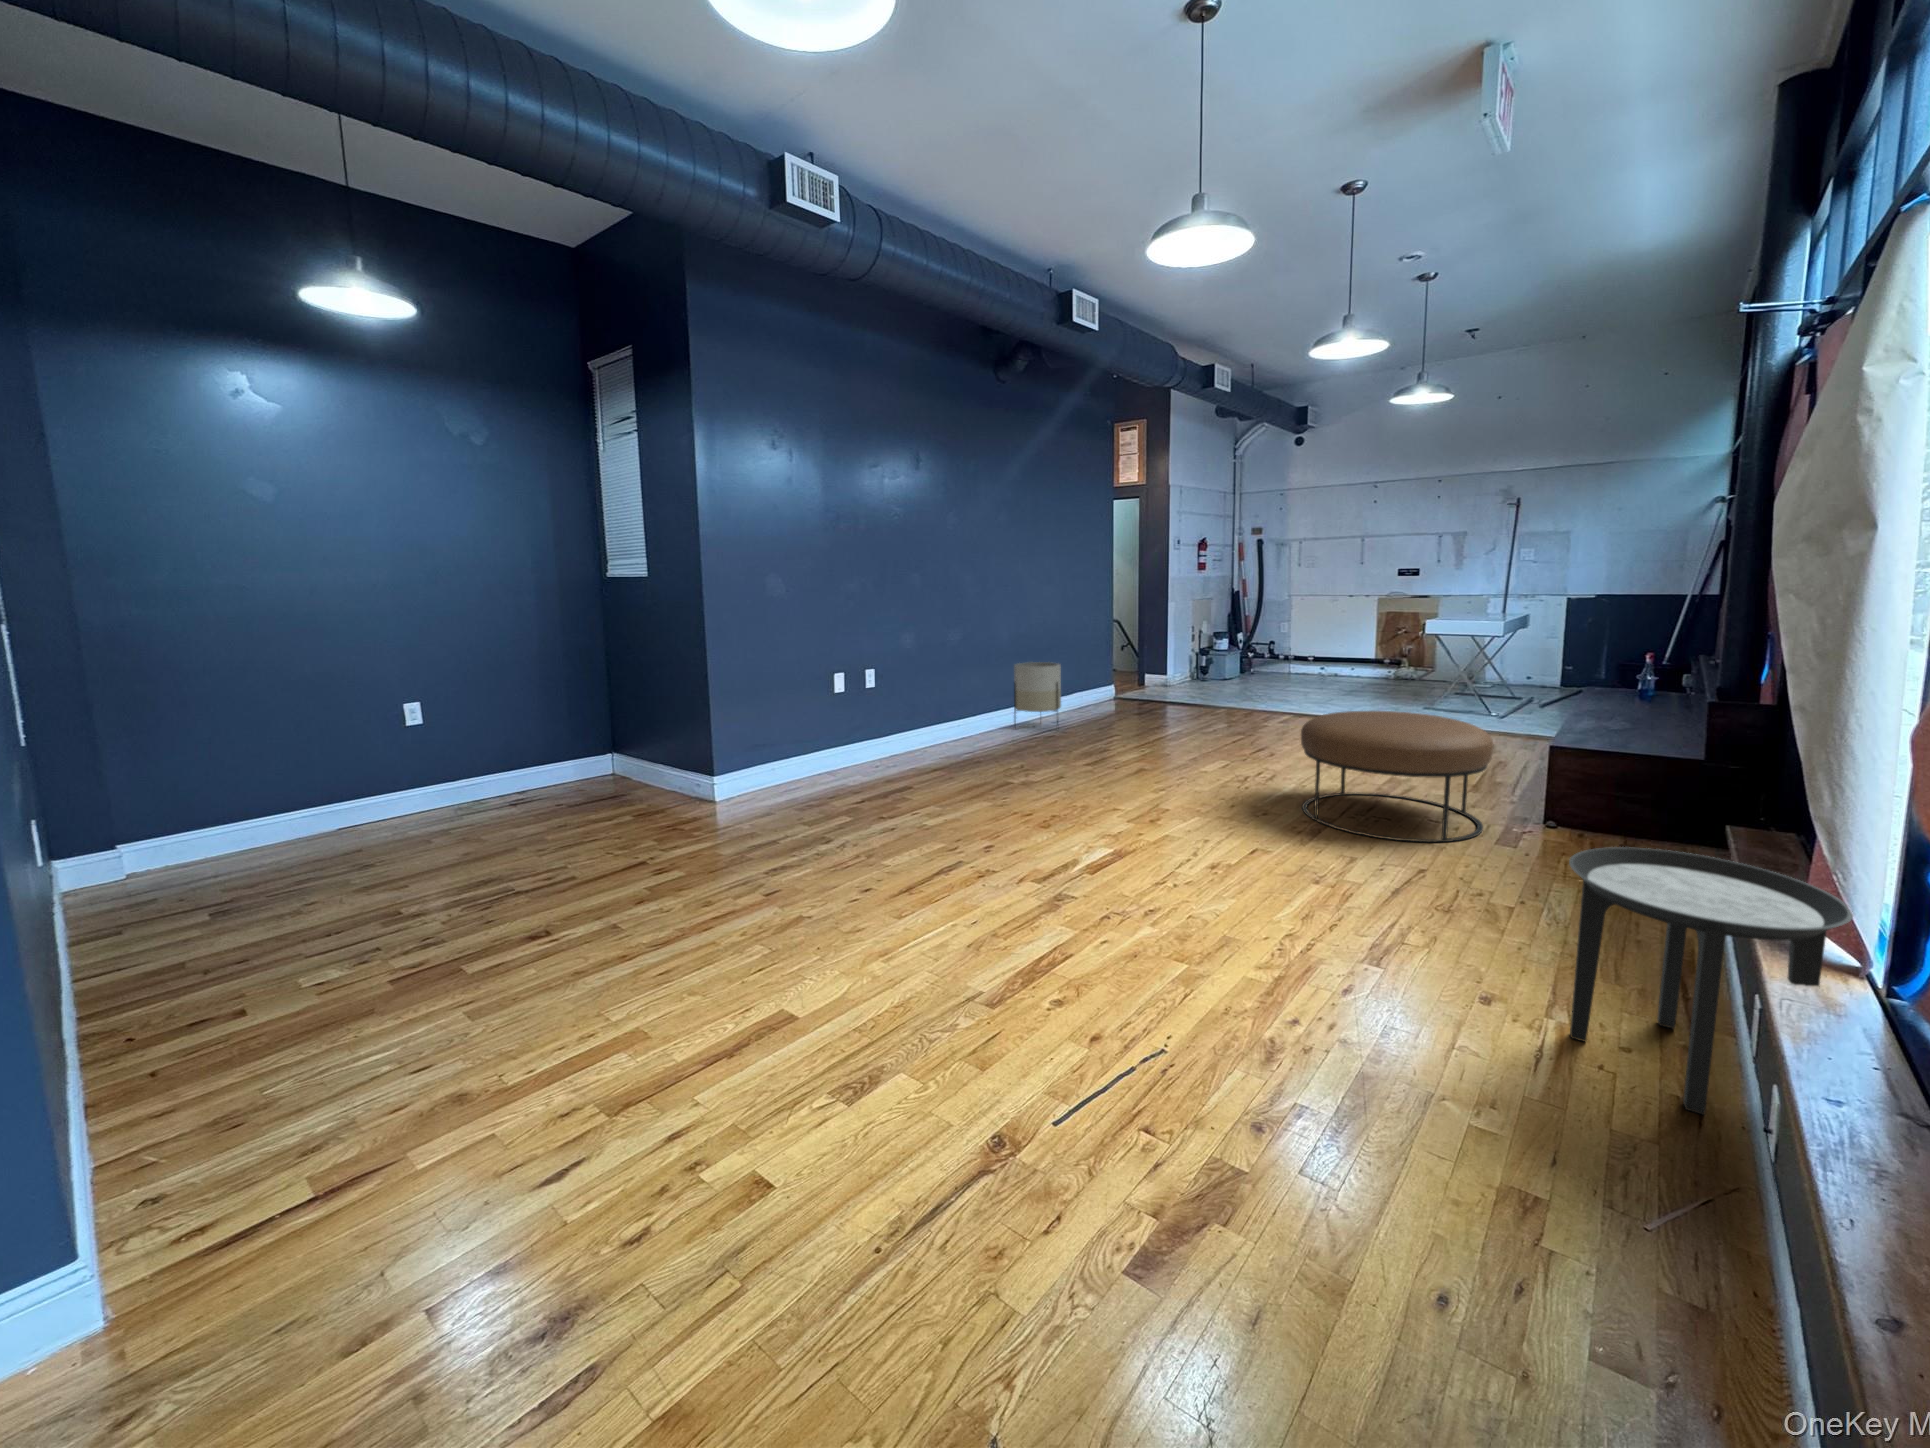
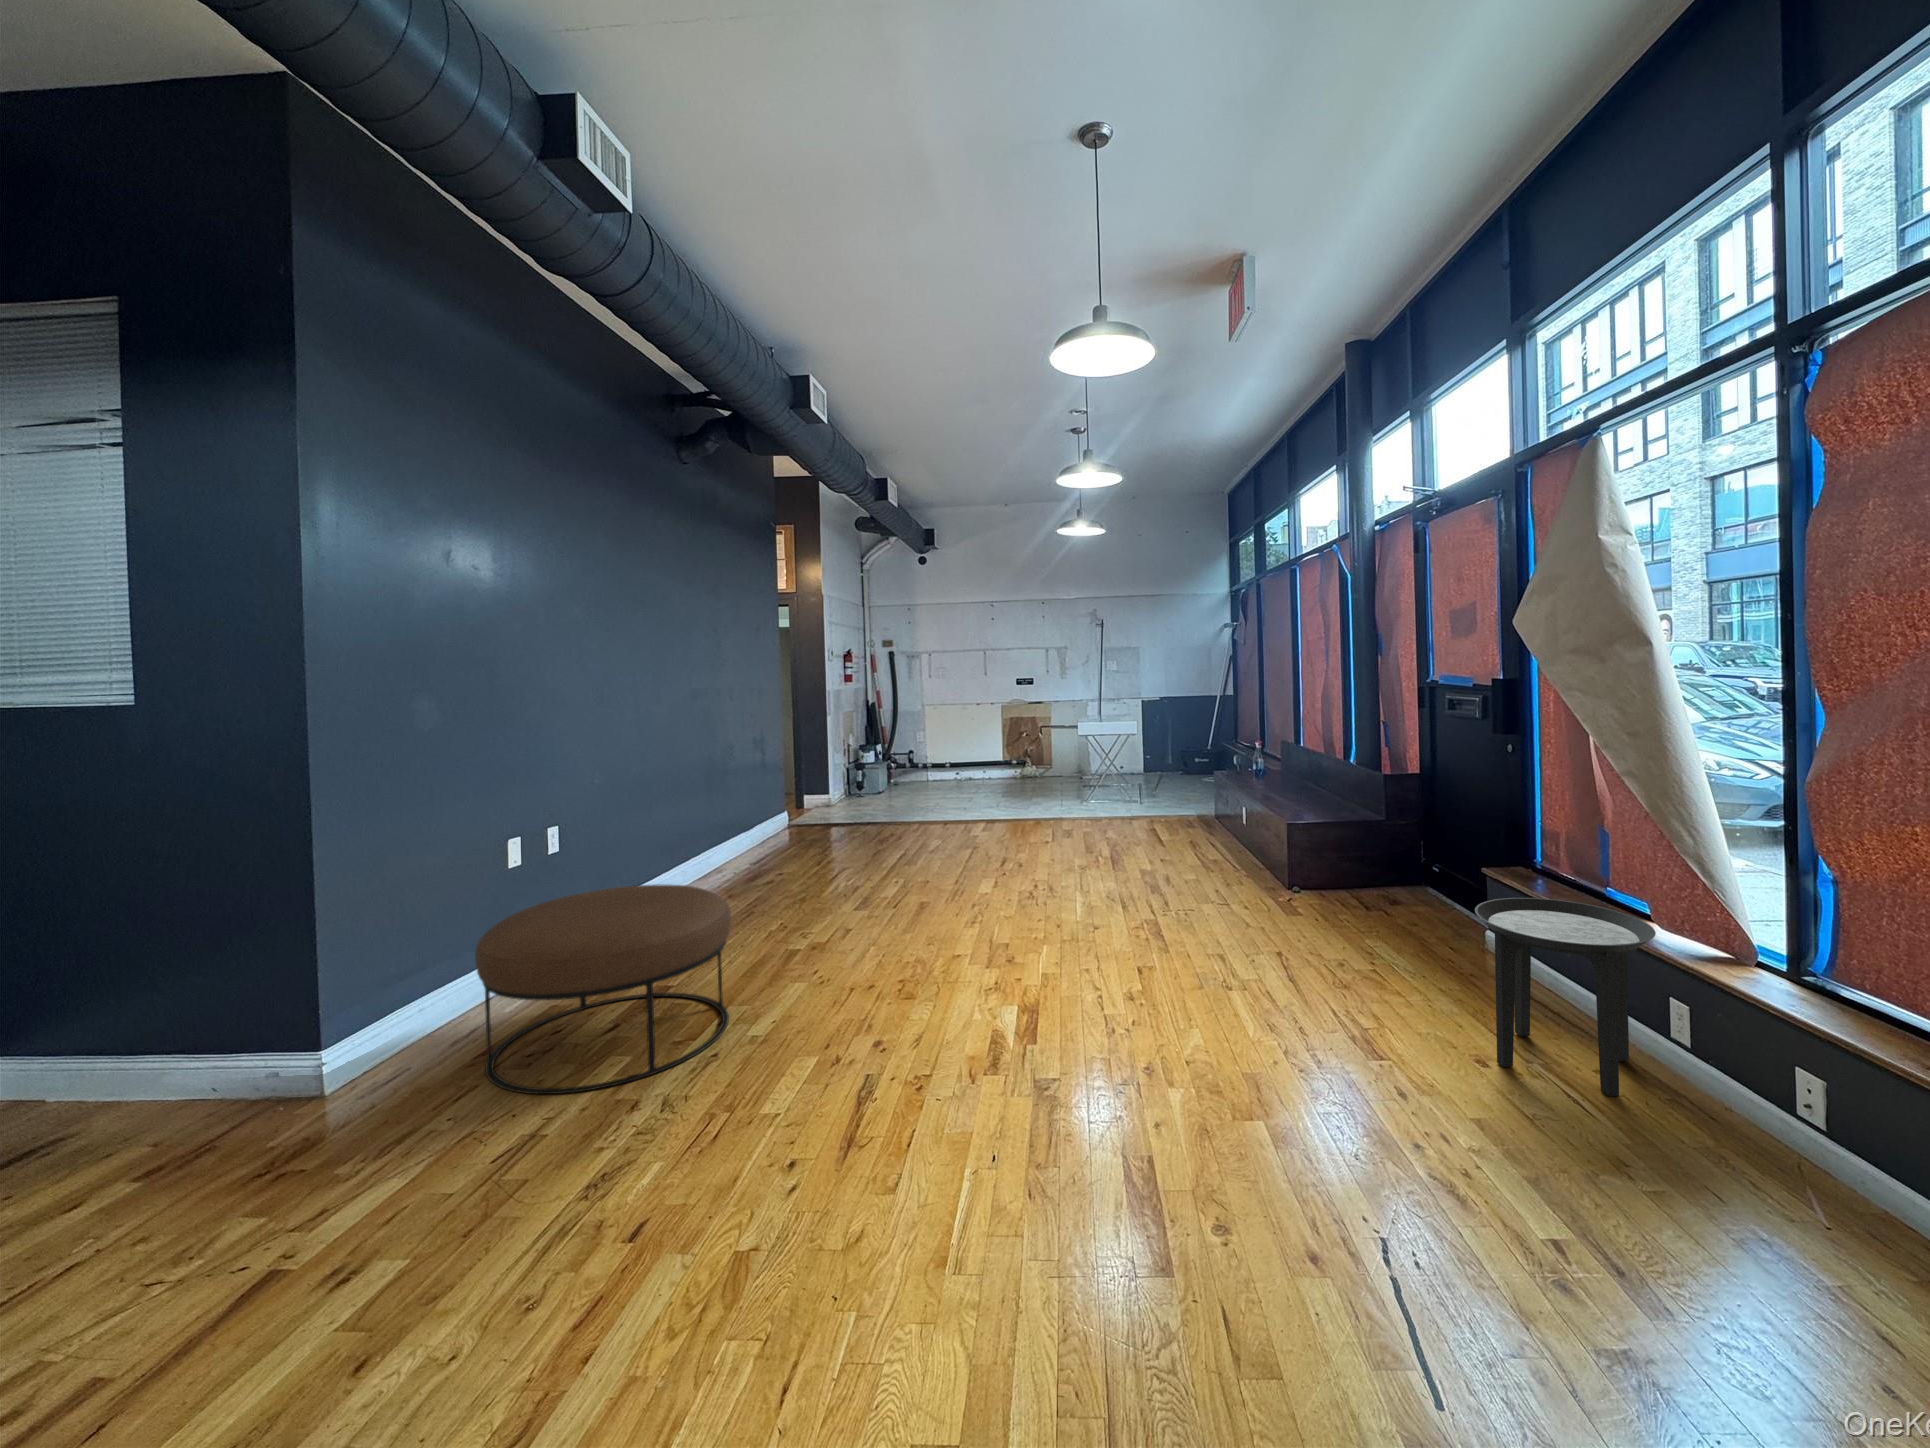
planter: present [1014,662,1061,713] -> none [709,794,772,882]
ottoman: present [1301,711,1493,842] -> present [475,885,731,1094]

